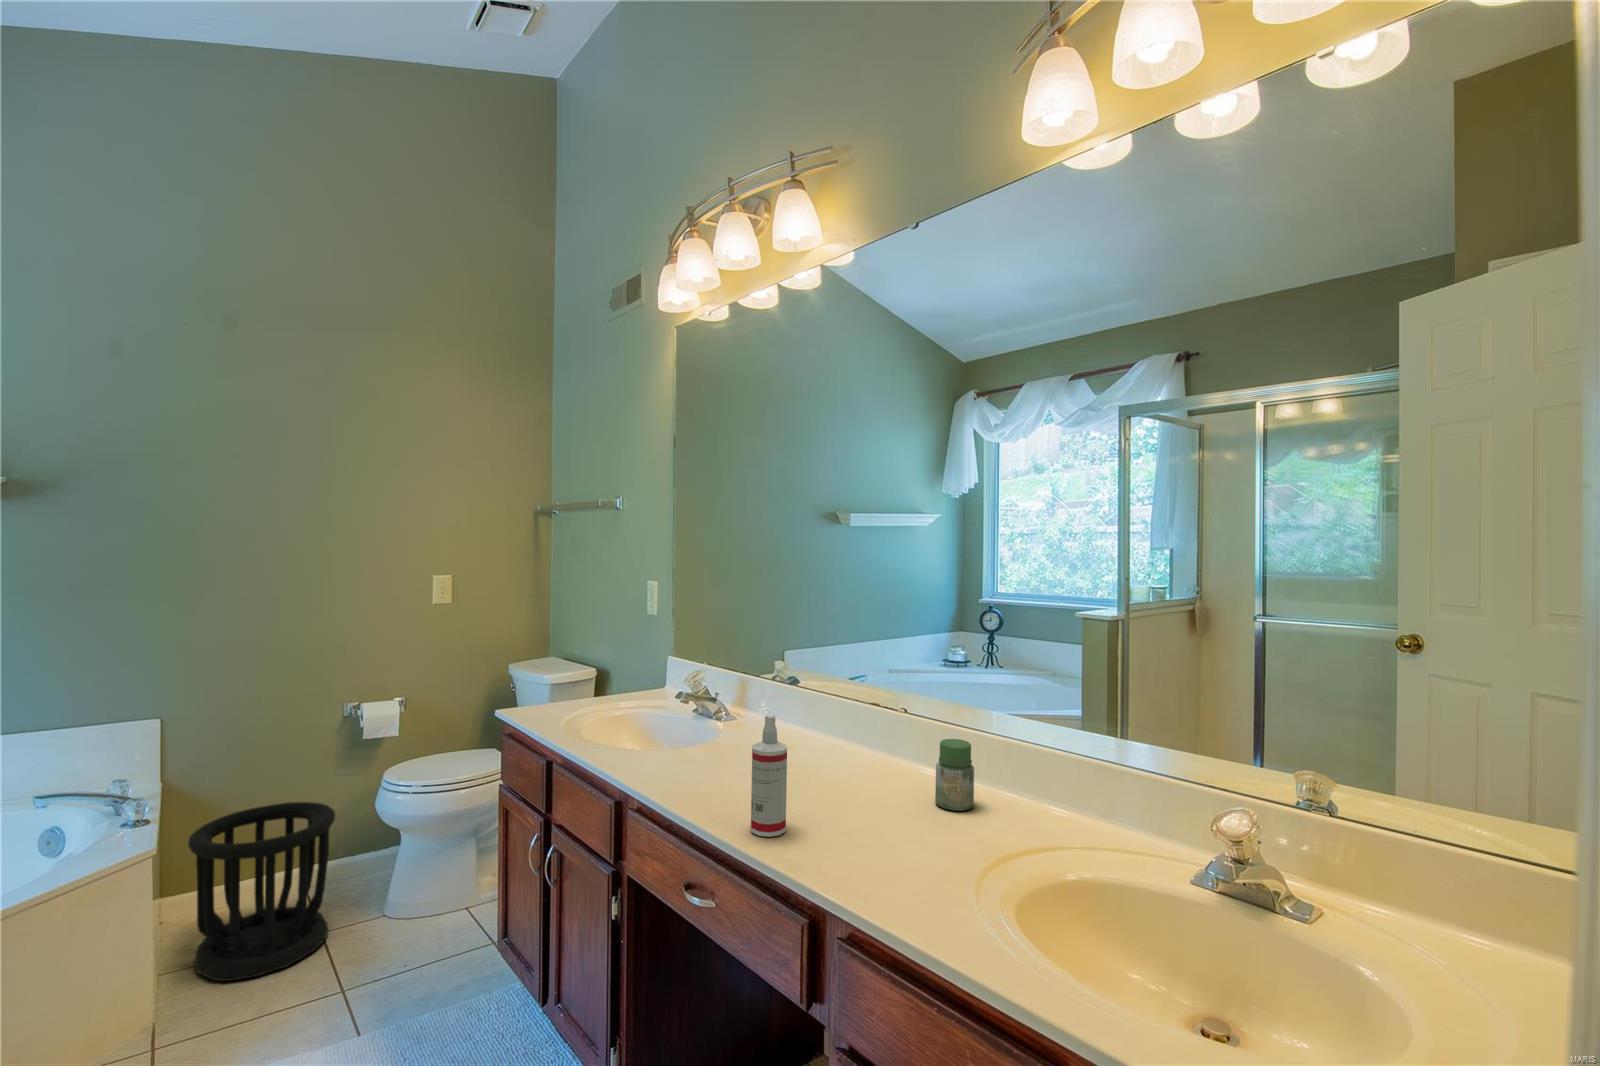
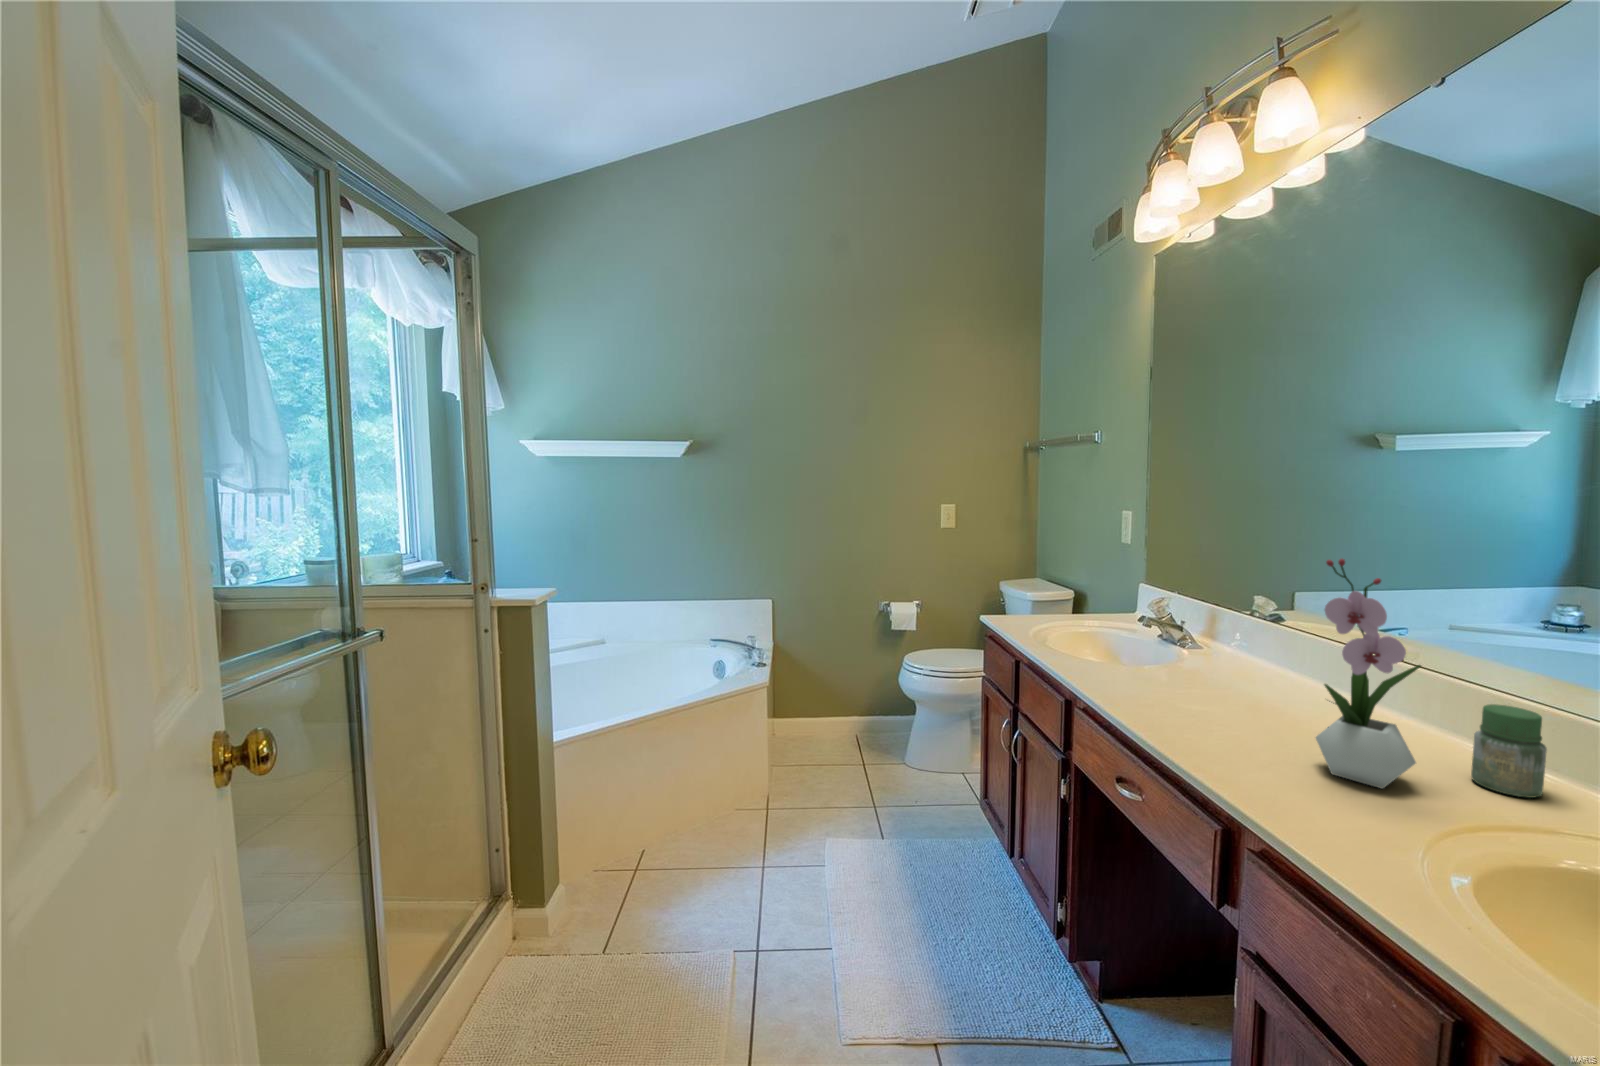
flower arrangement: none [841,631,909,830] -> present [1316,559,1421,789]
spray bottle: present [751,715,787,837] -> none [1195,639,1240,760]
wastebasket: present [188,802,335,981] -> none [796,663,876,770]

